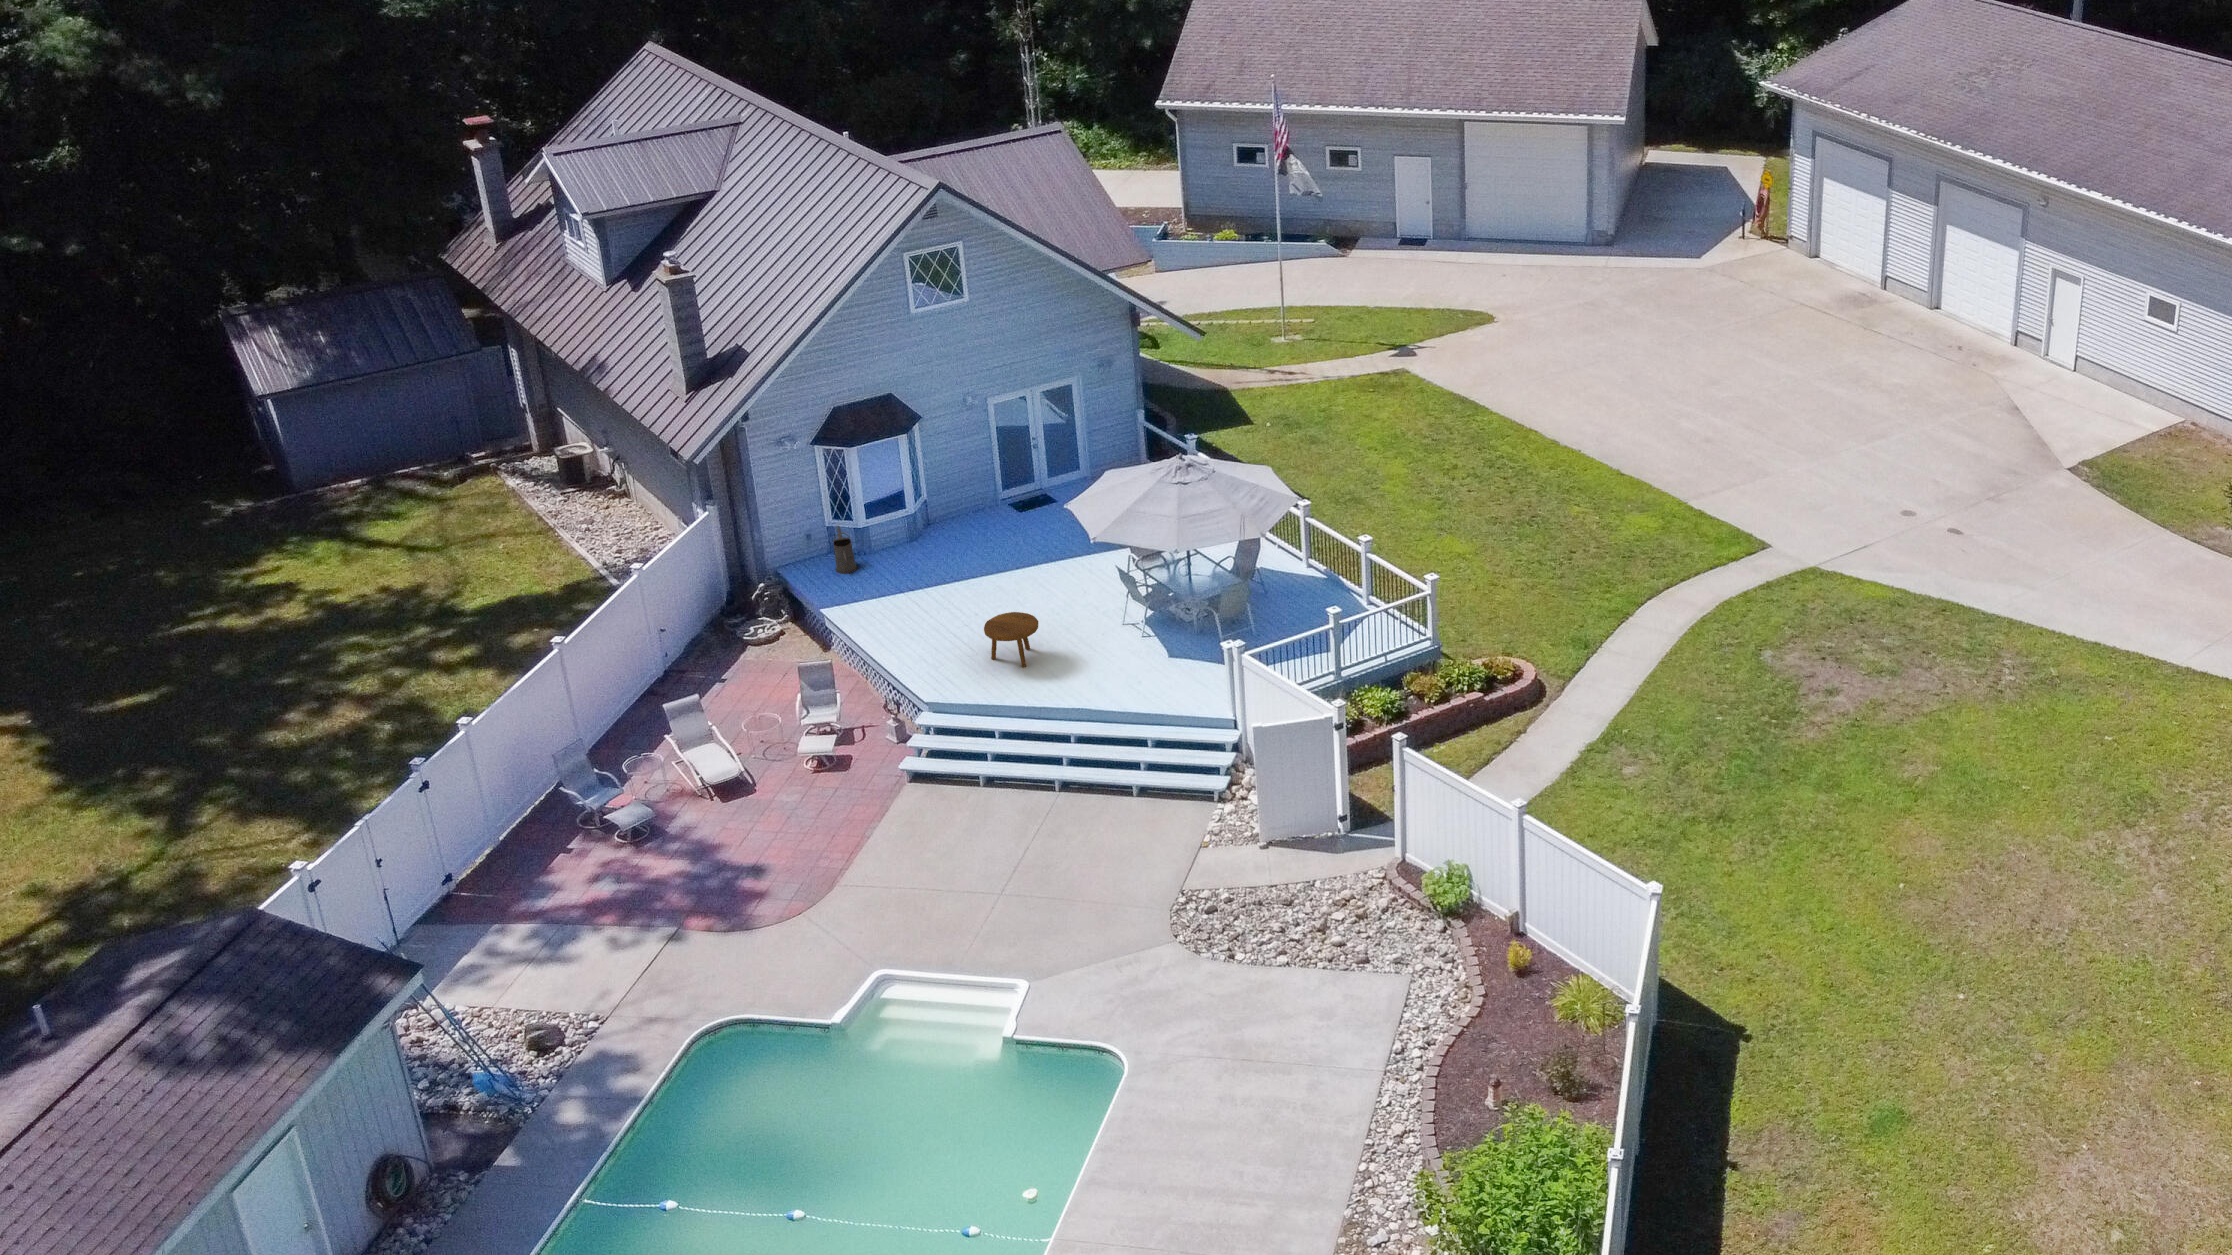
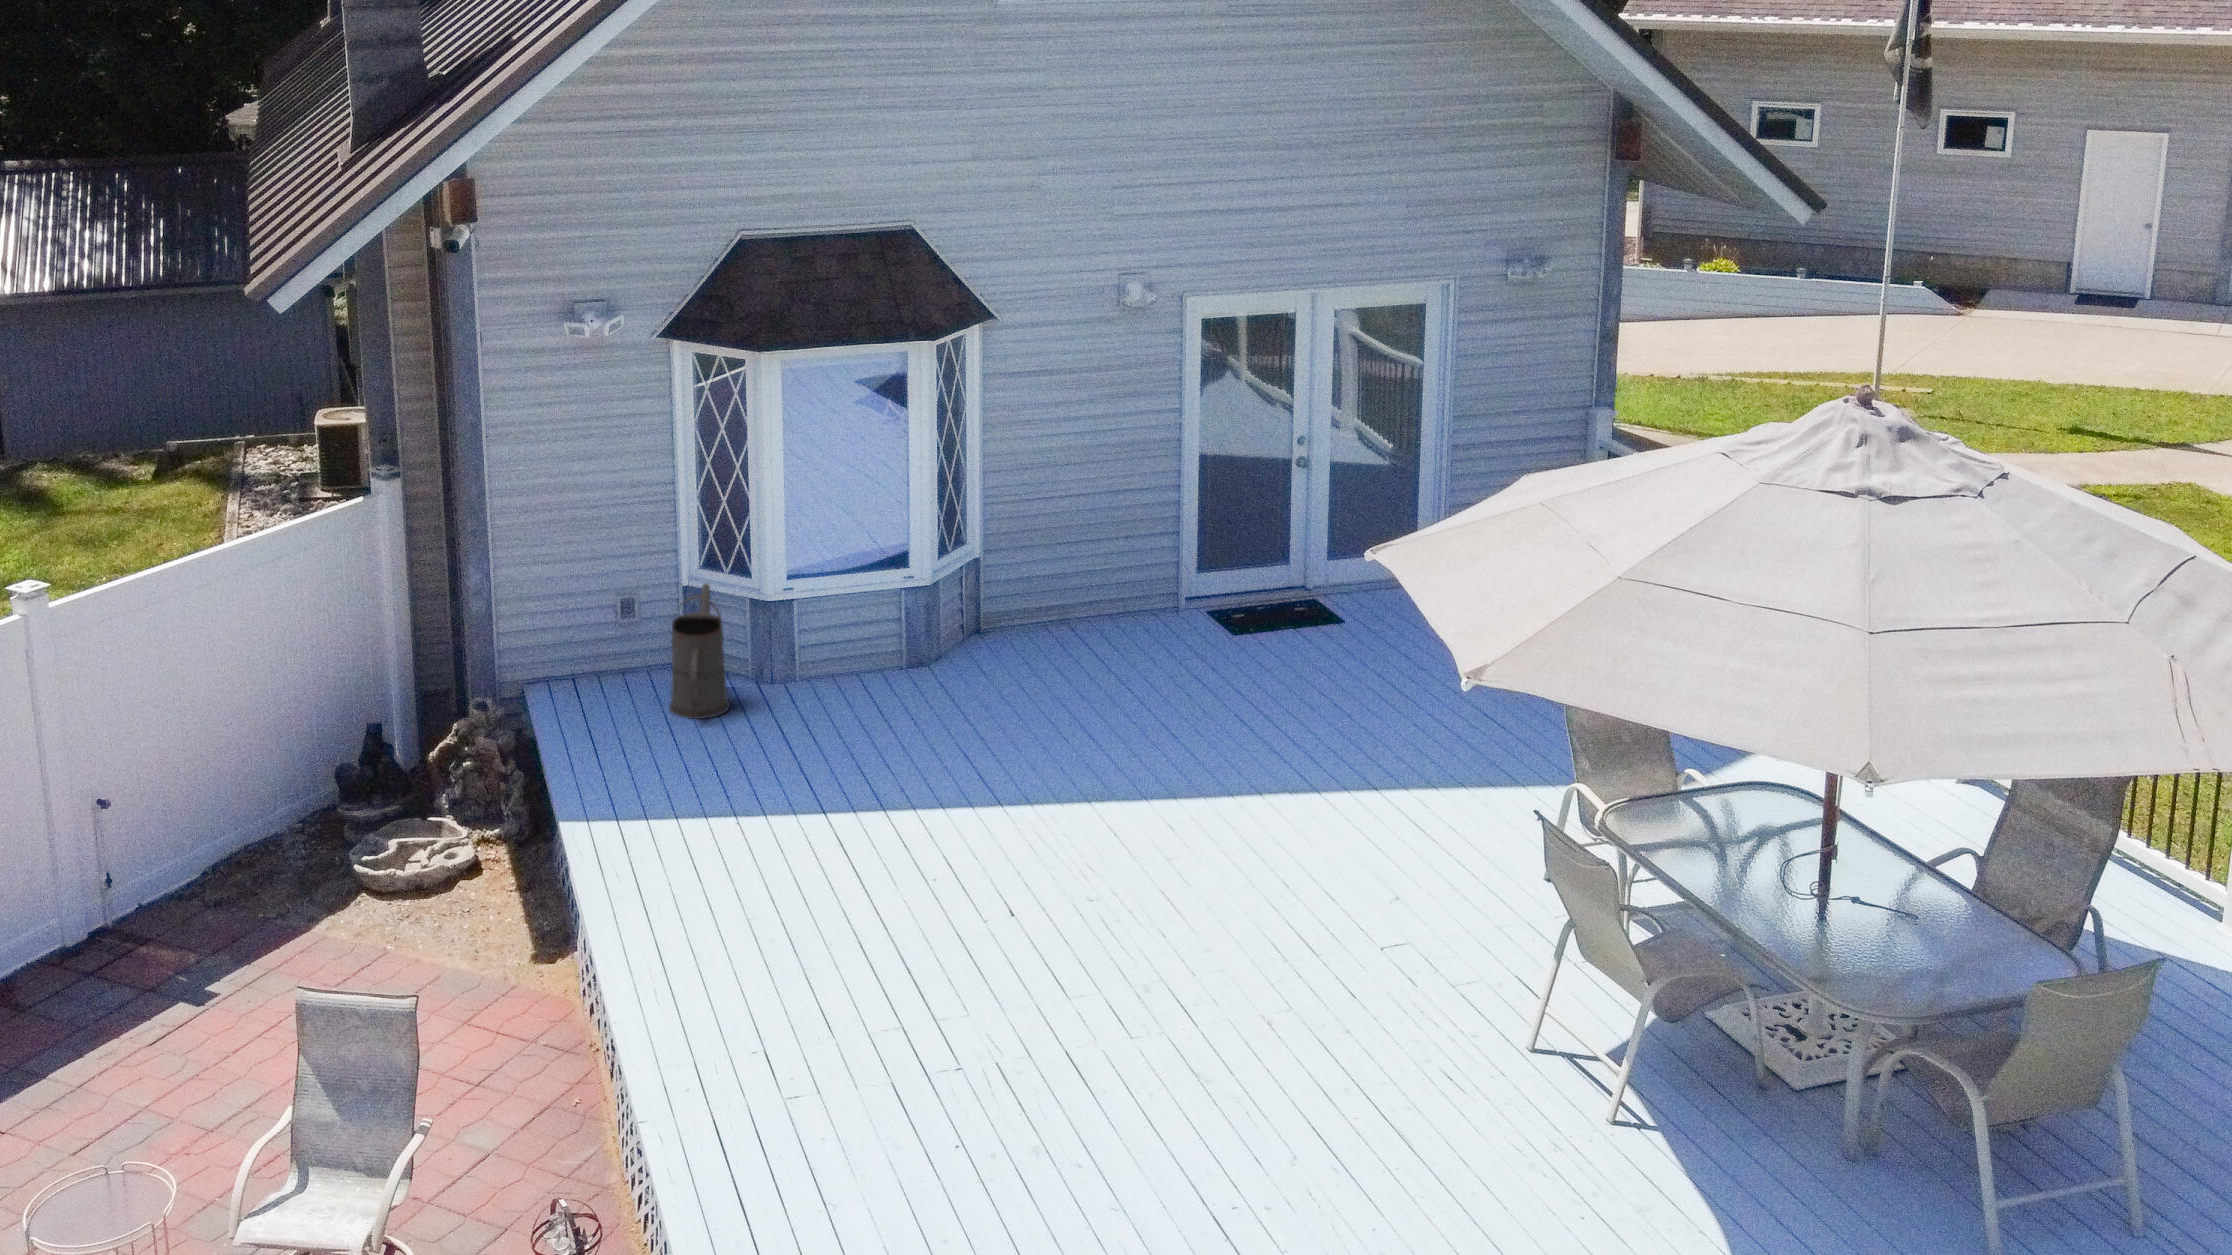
footstool: present [984,612,1038,667] -> none [1010,905,1211,1122]

